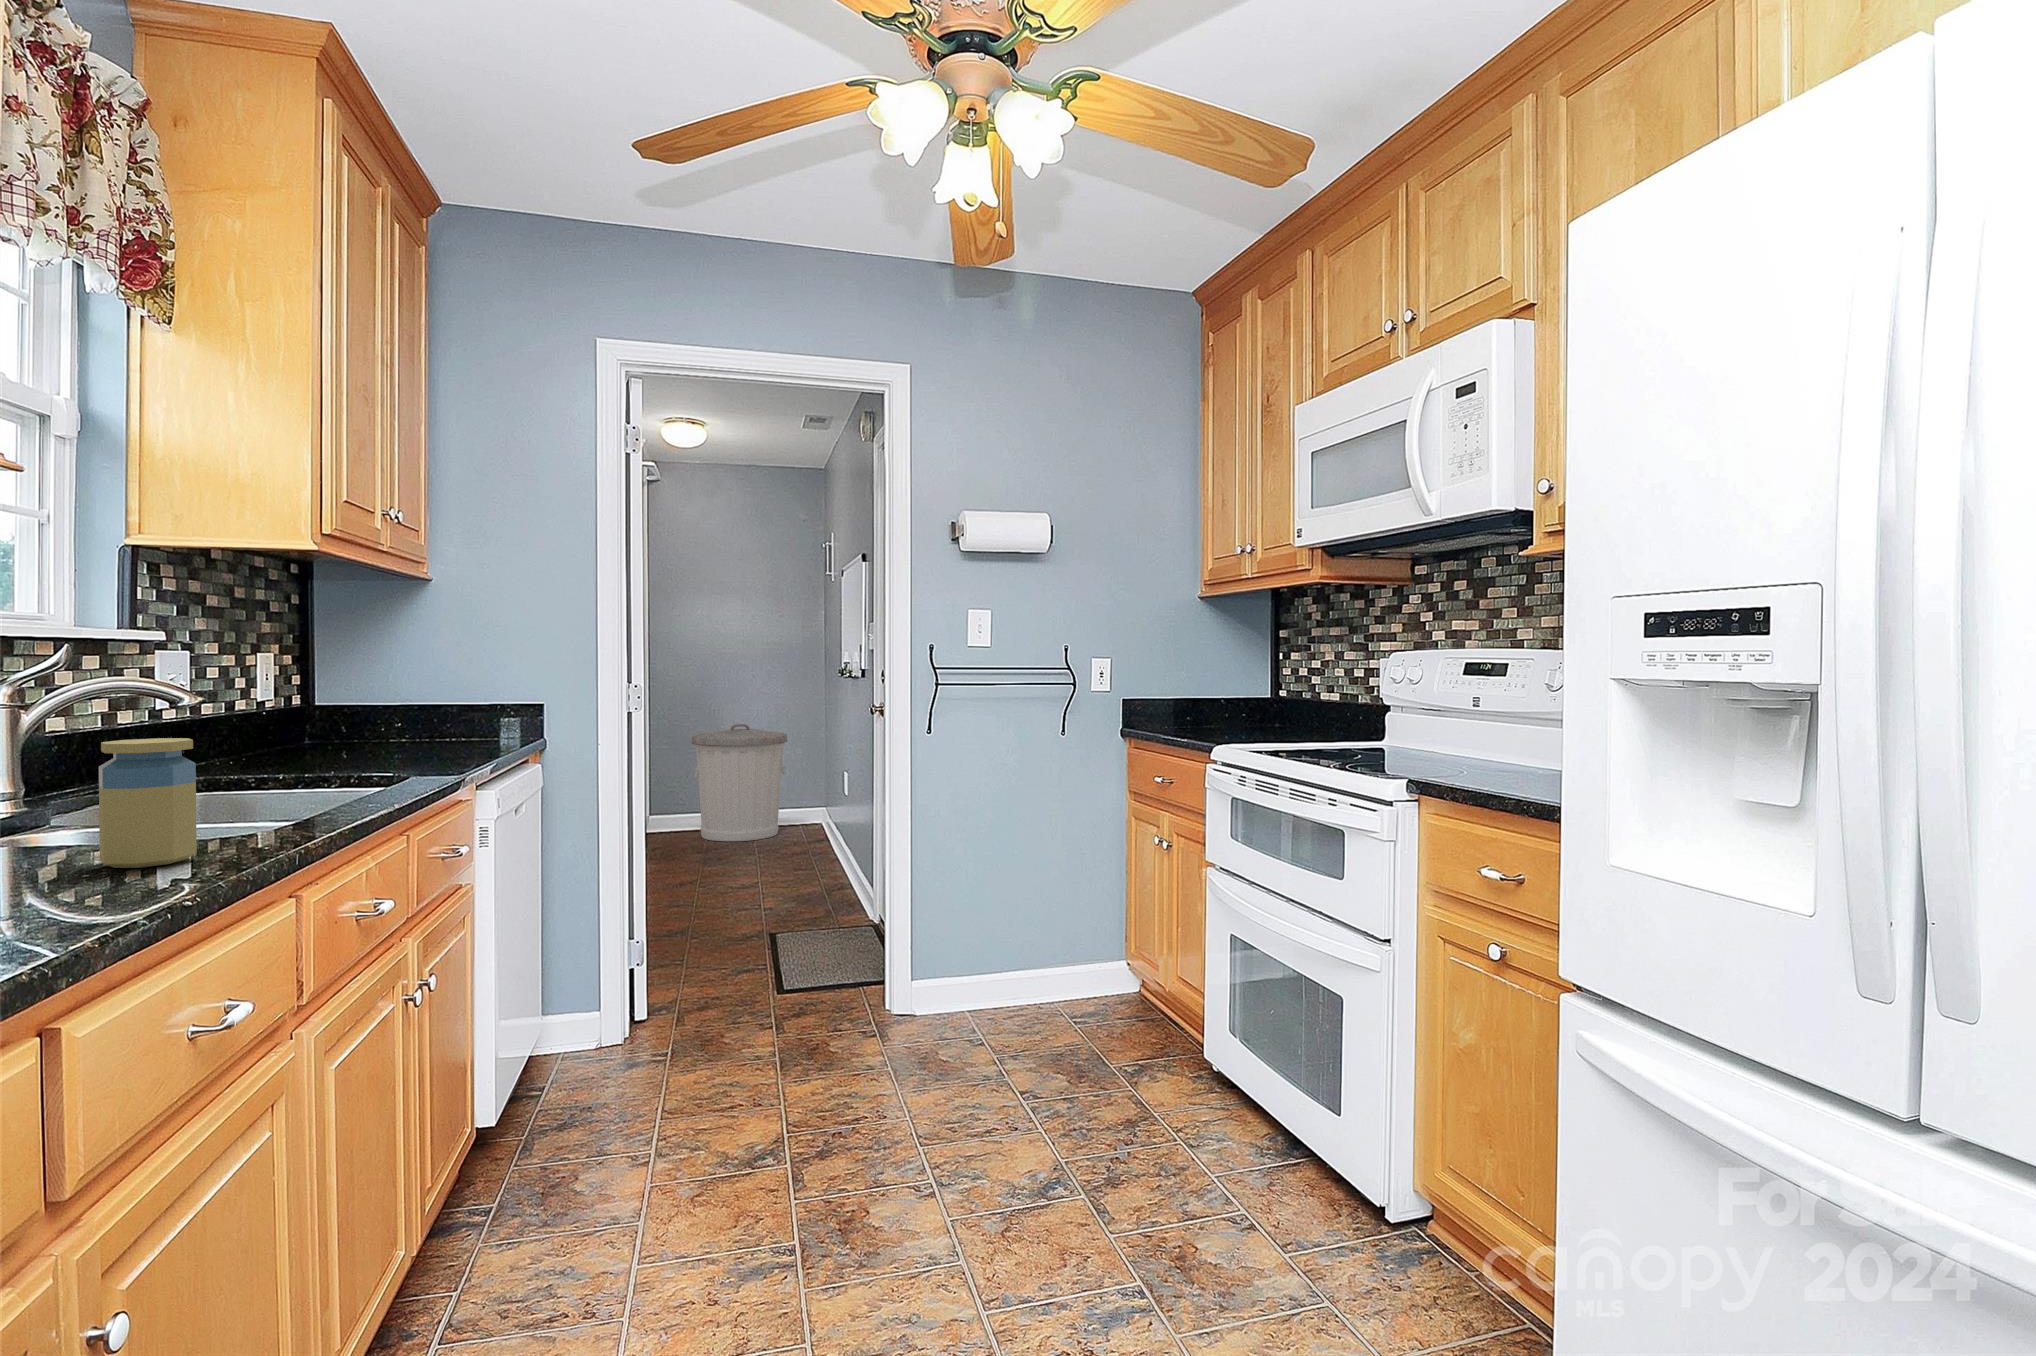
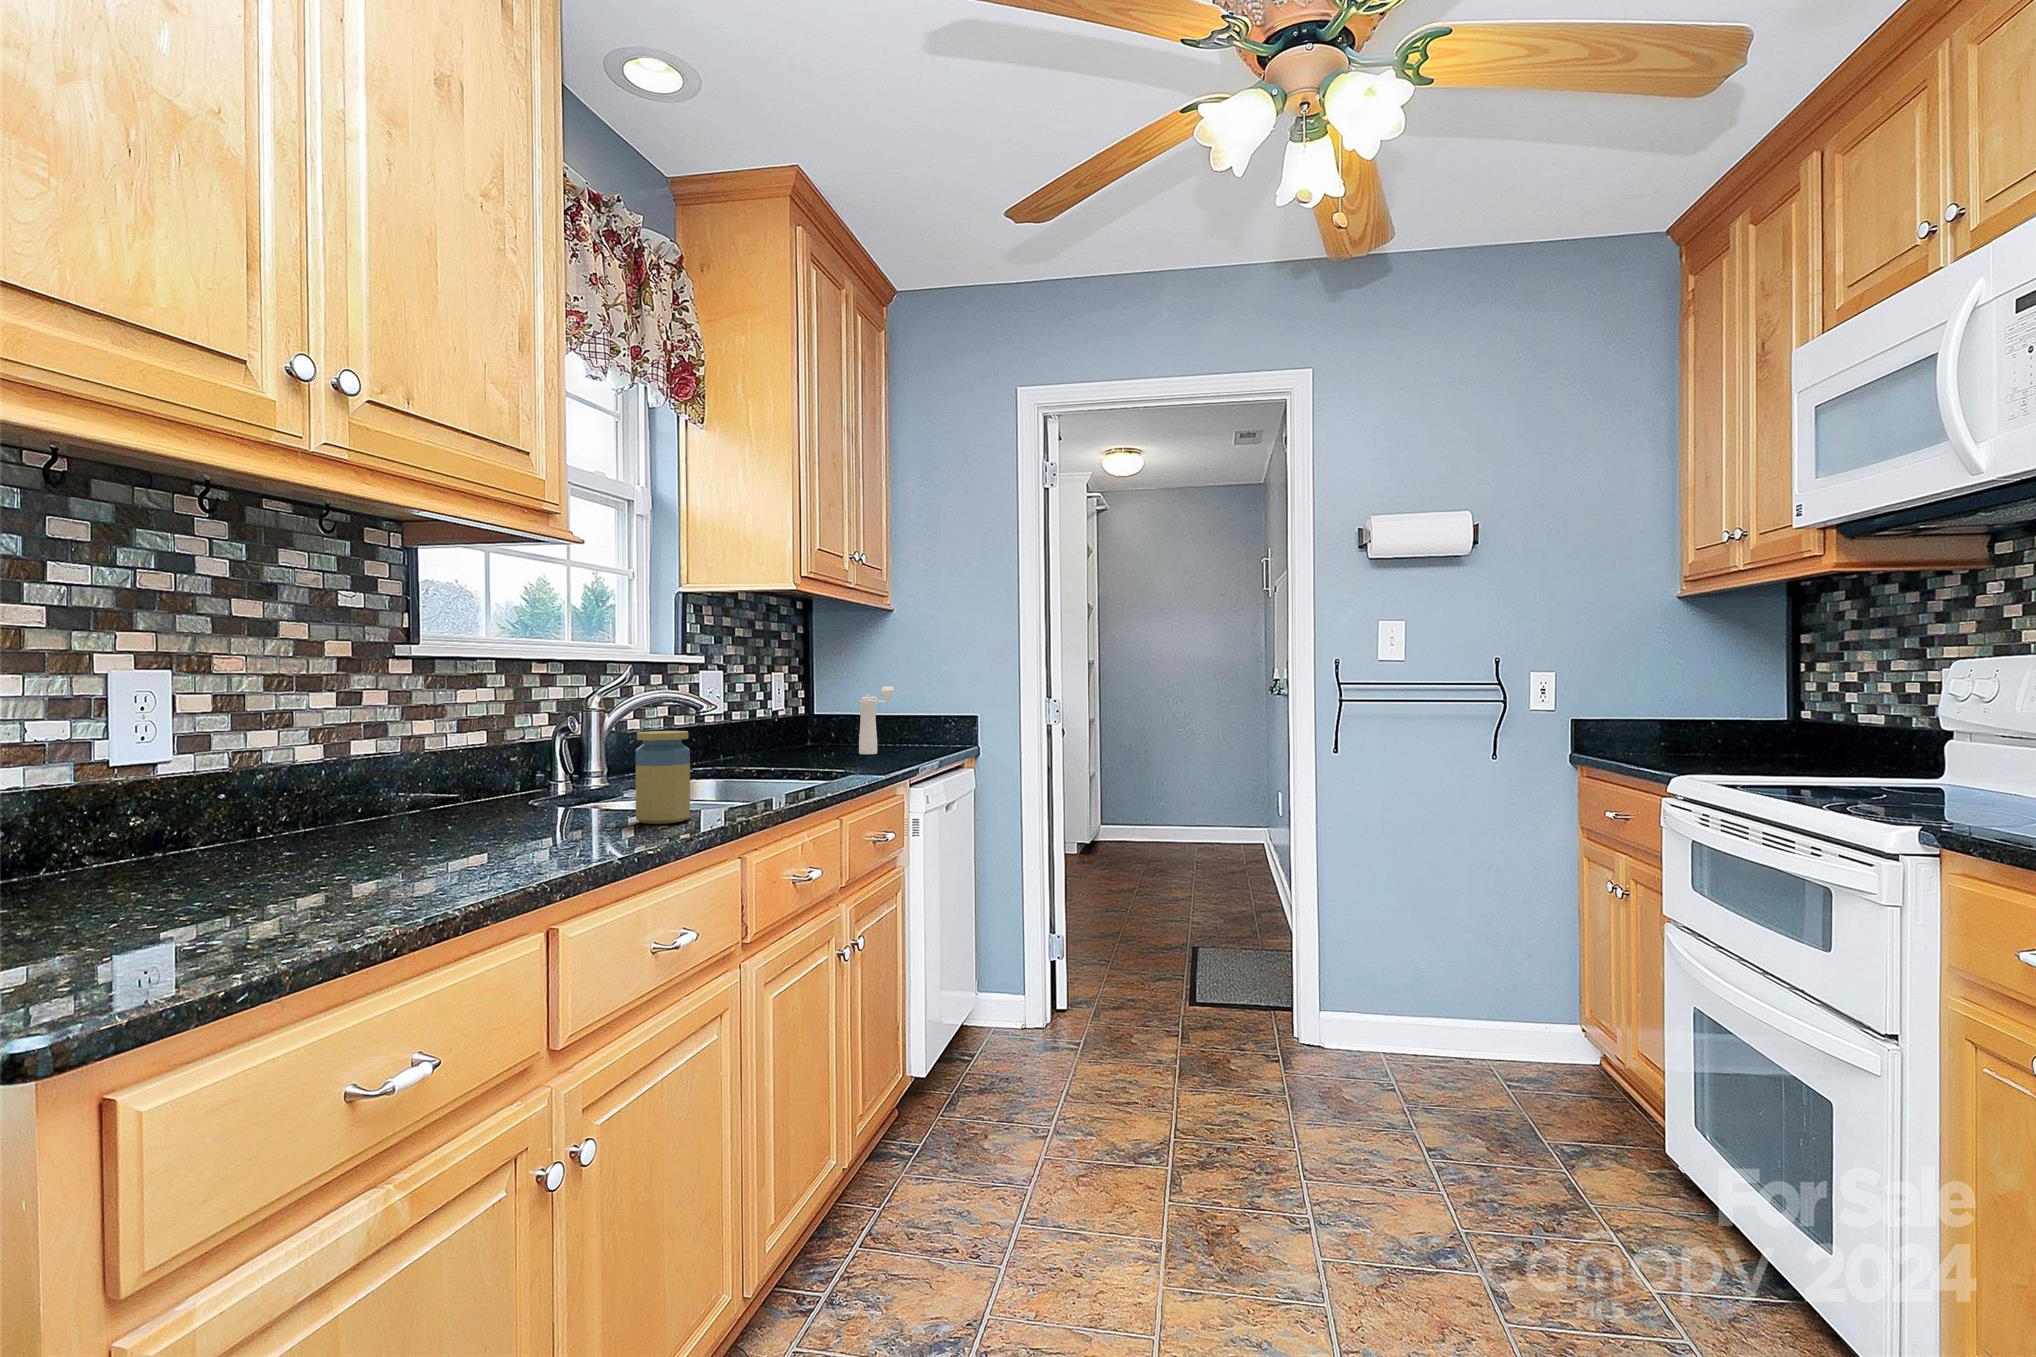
pepper mill: none [388,669,437,752] -> present [859,687,894,754]
trash can: present [691,724,787,841] -> none [1126,742,1216,856]

